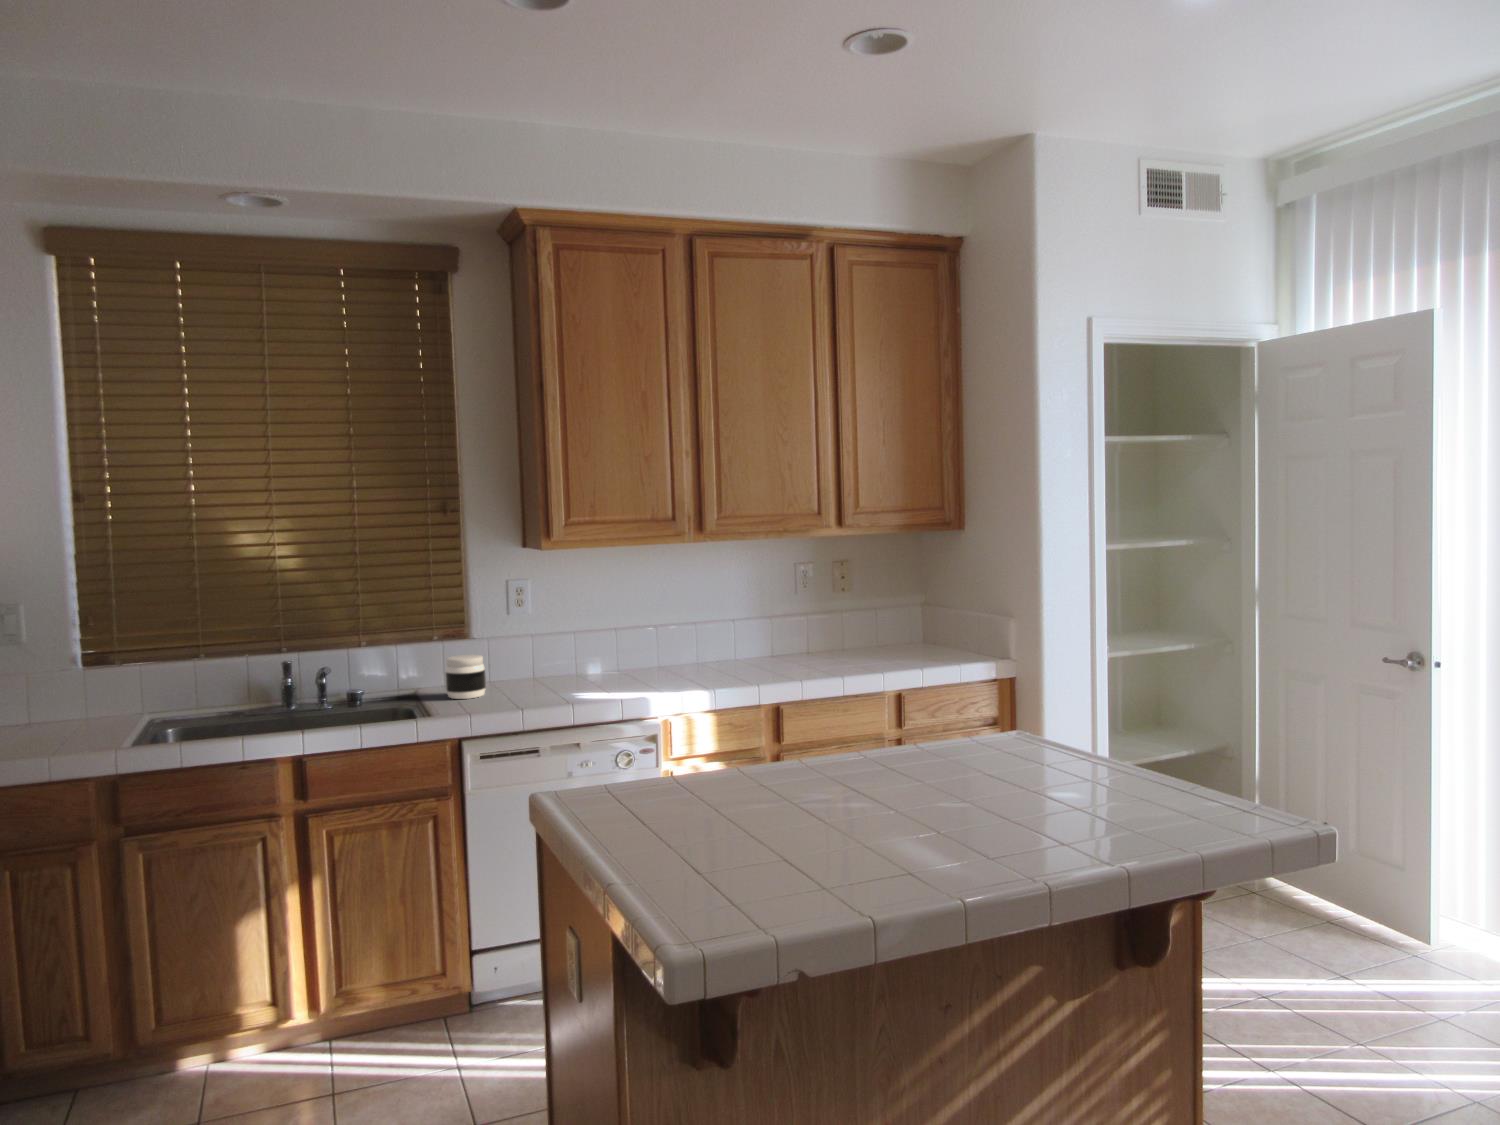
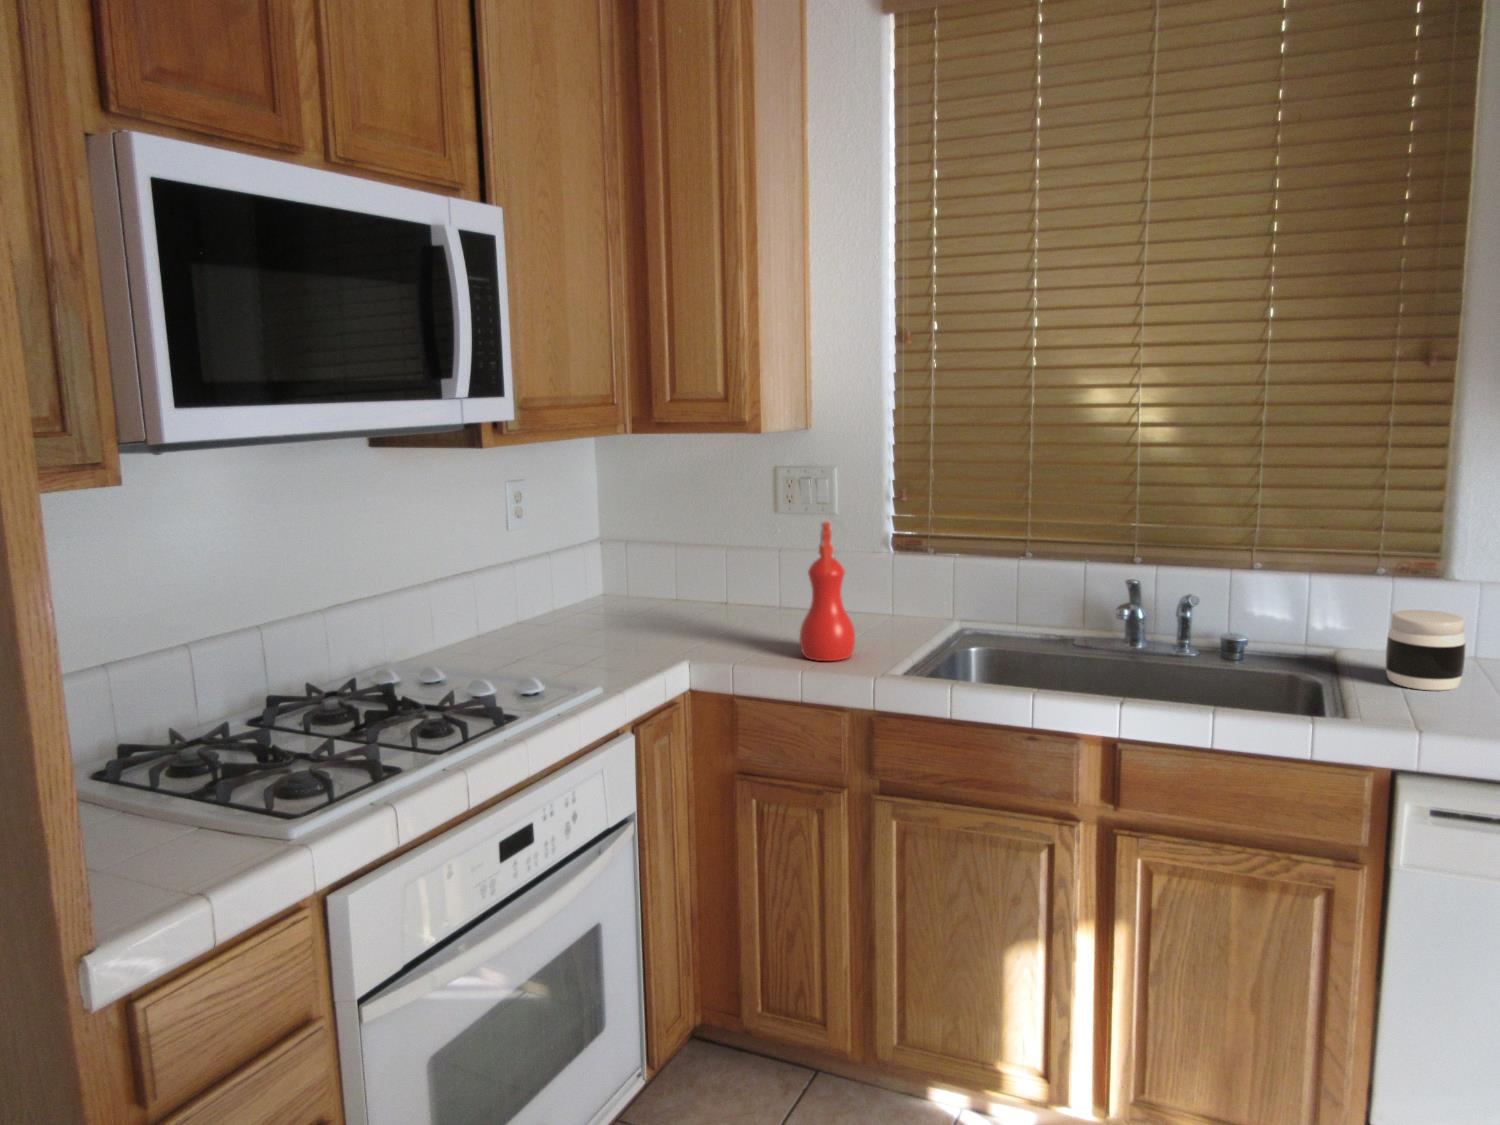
spray bottle: none [32,639,83,750] -> present [800,520,855,661]

